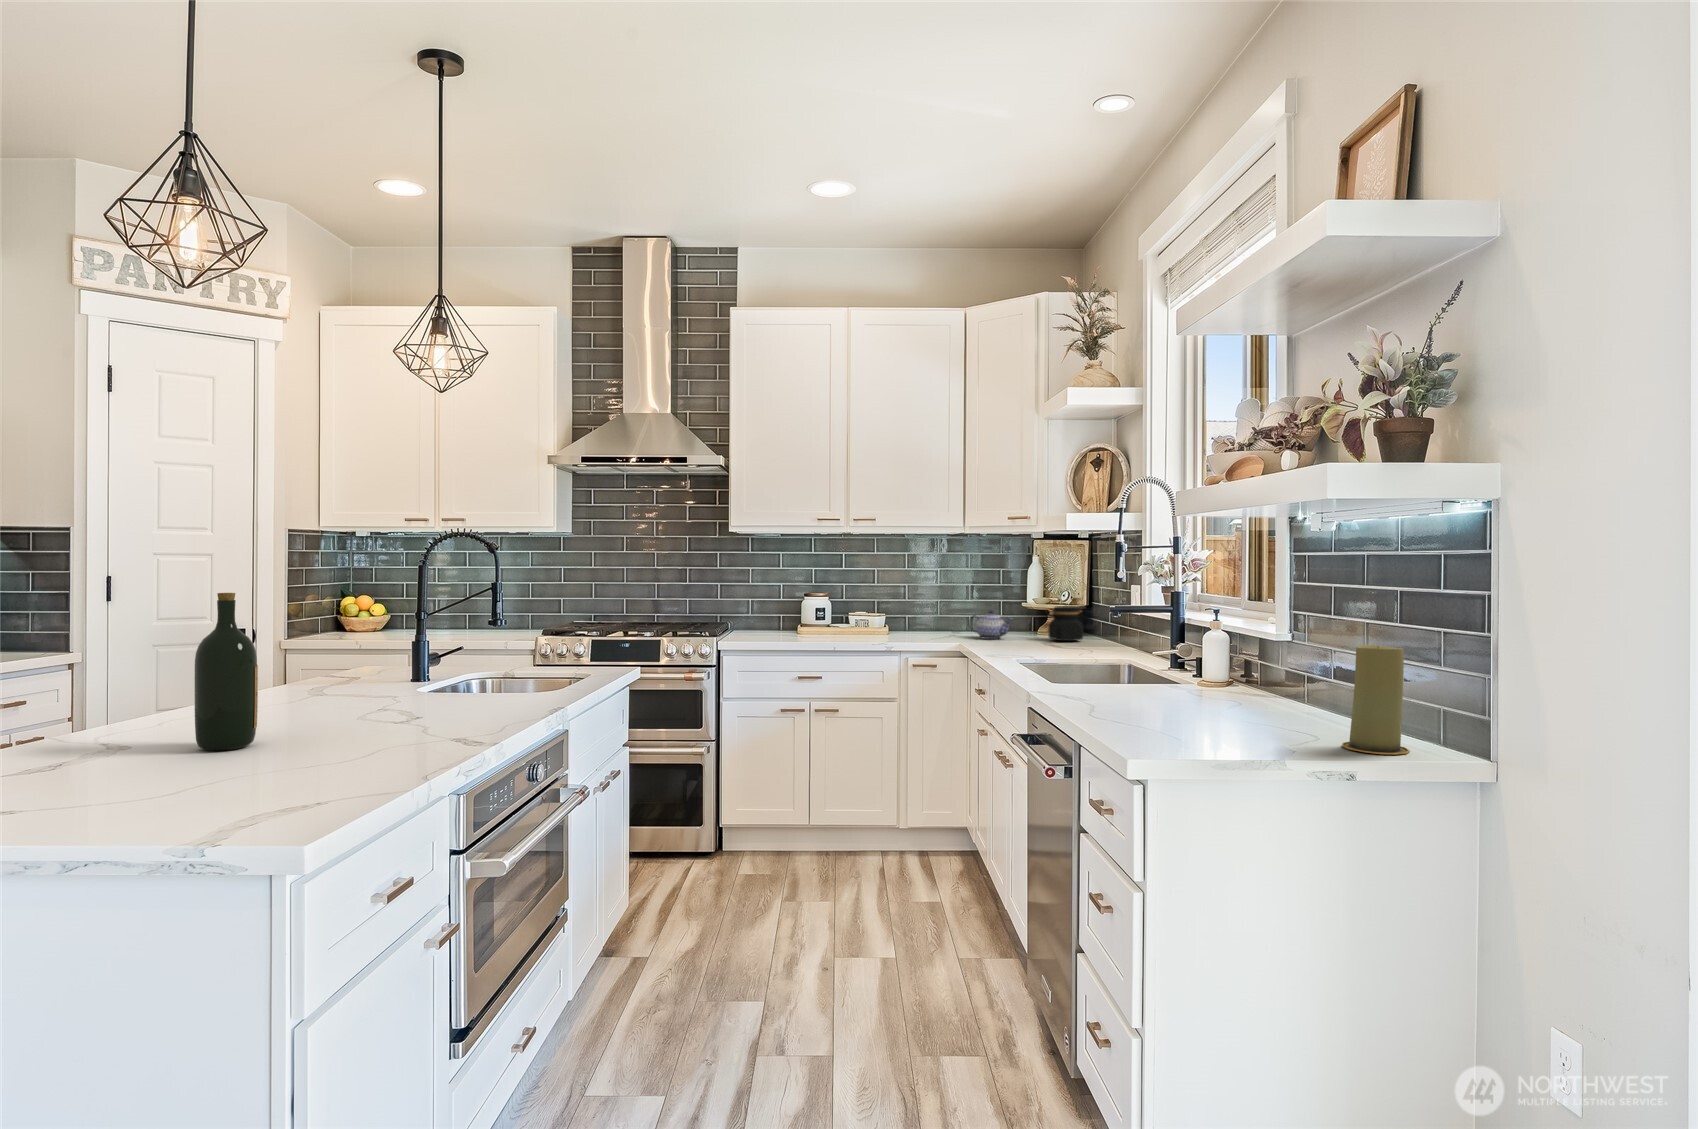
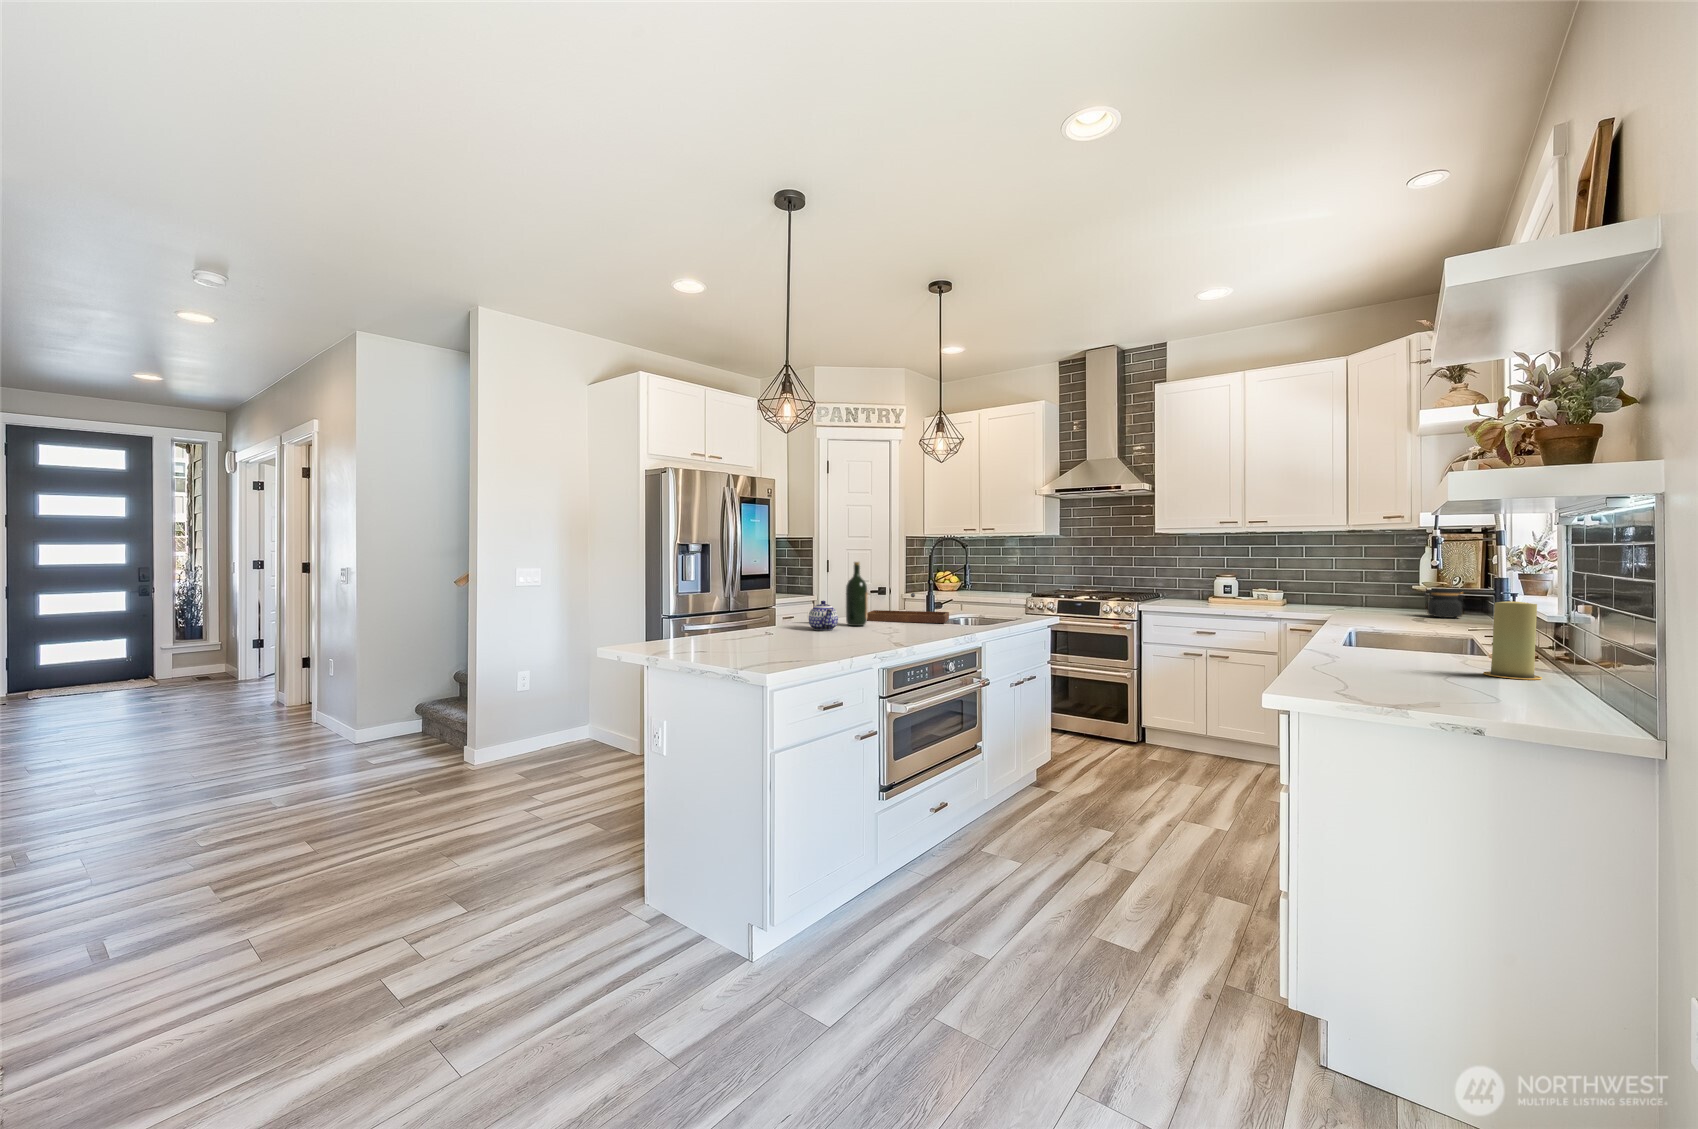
teapot: present [969,611,1012,639] -> present [809,601,838,630]
tray: none [241,653,442,726] -> present [867,593,949,623]

